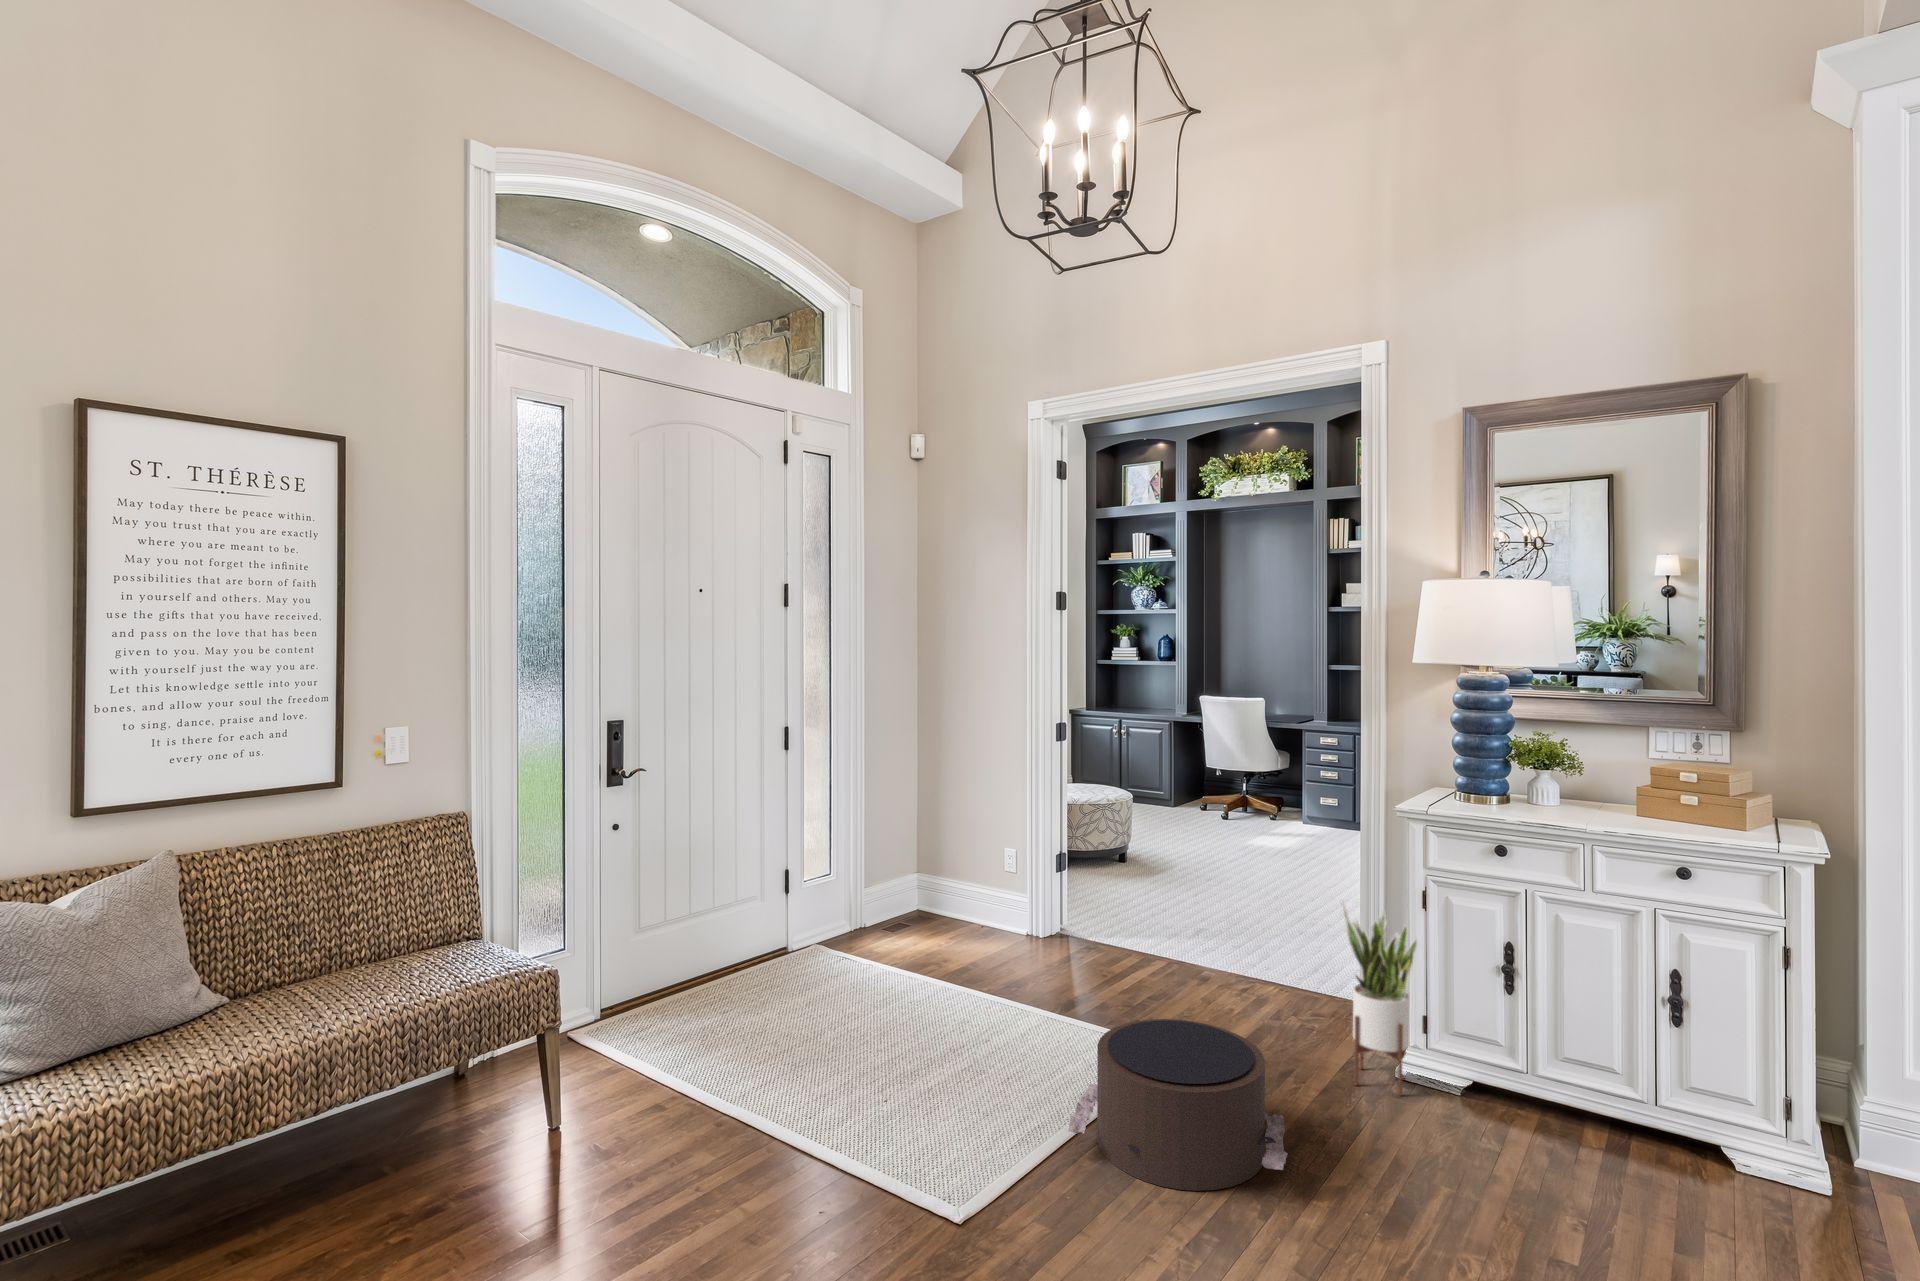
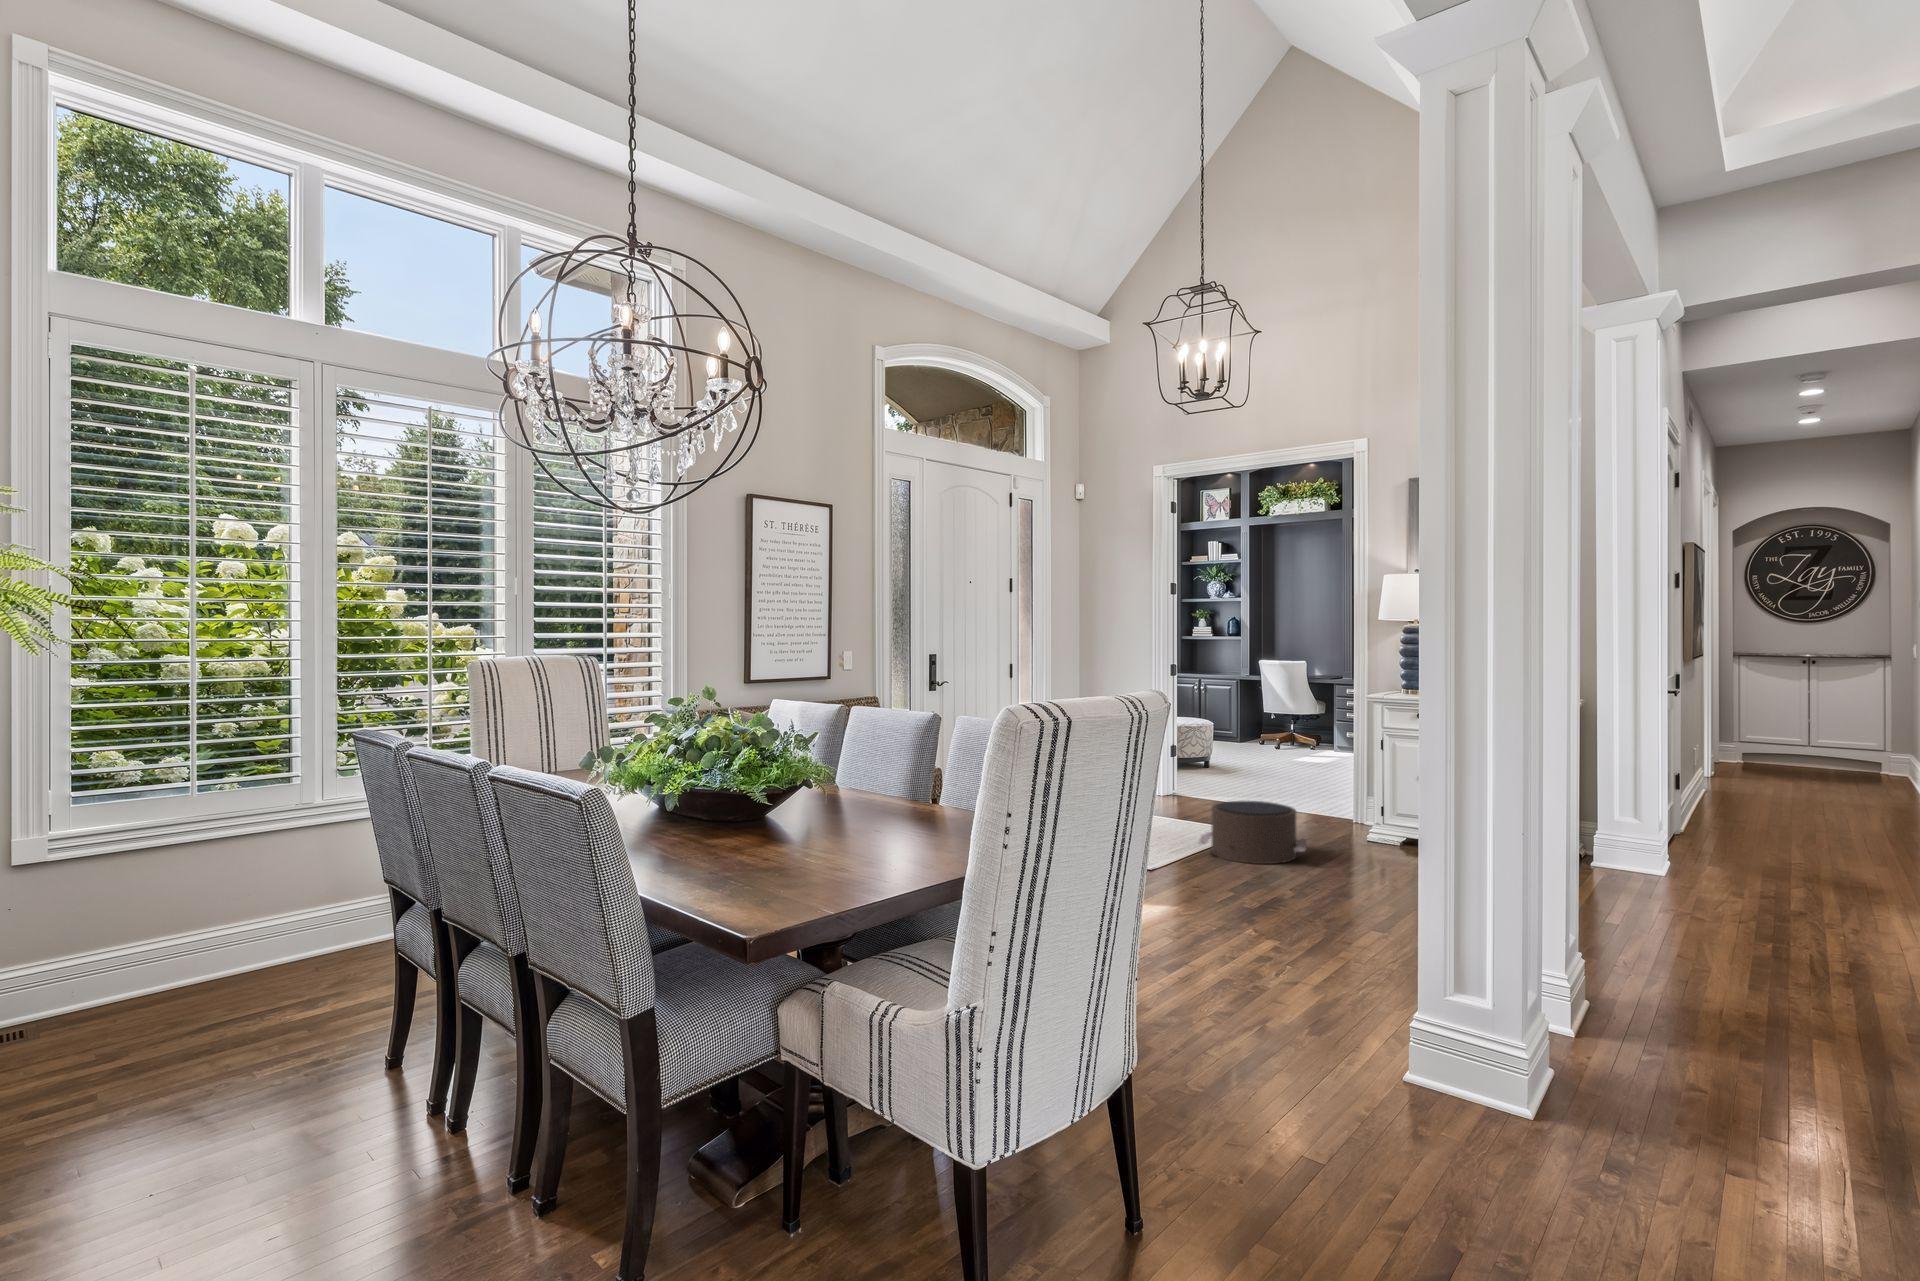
potted plant: present [1342,901,1417,1095] -> none [1340,746,1379,844]

